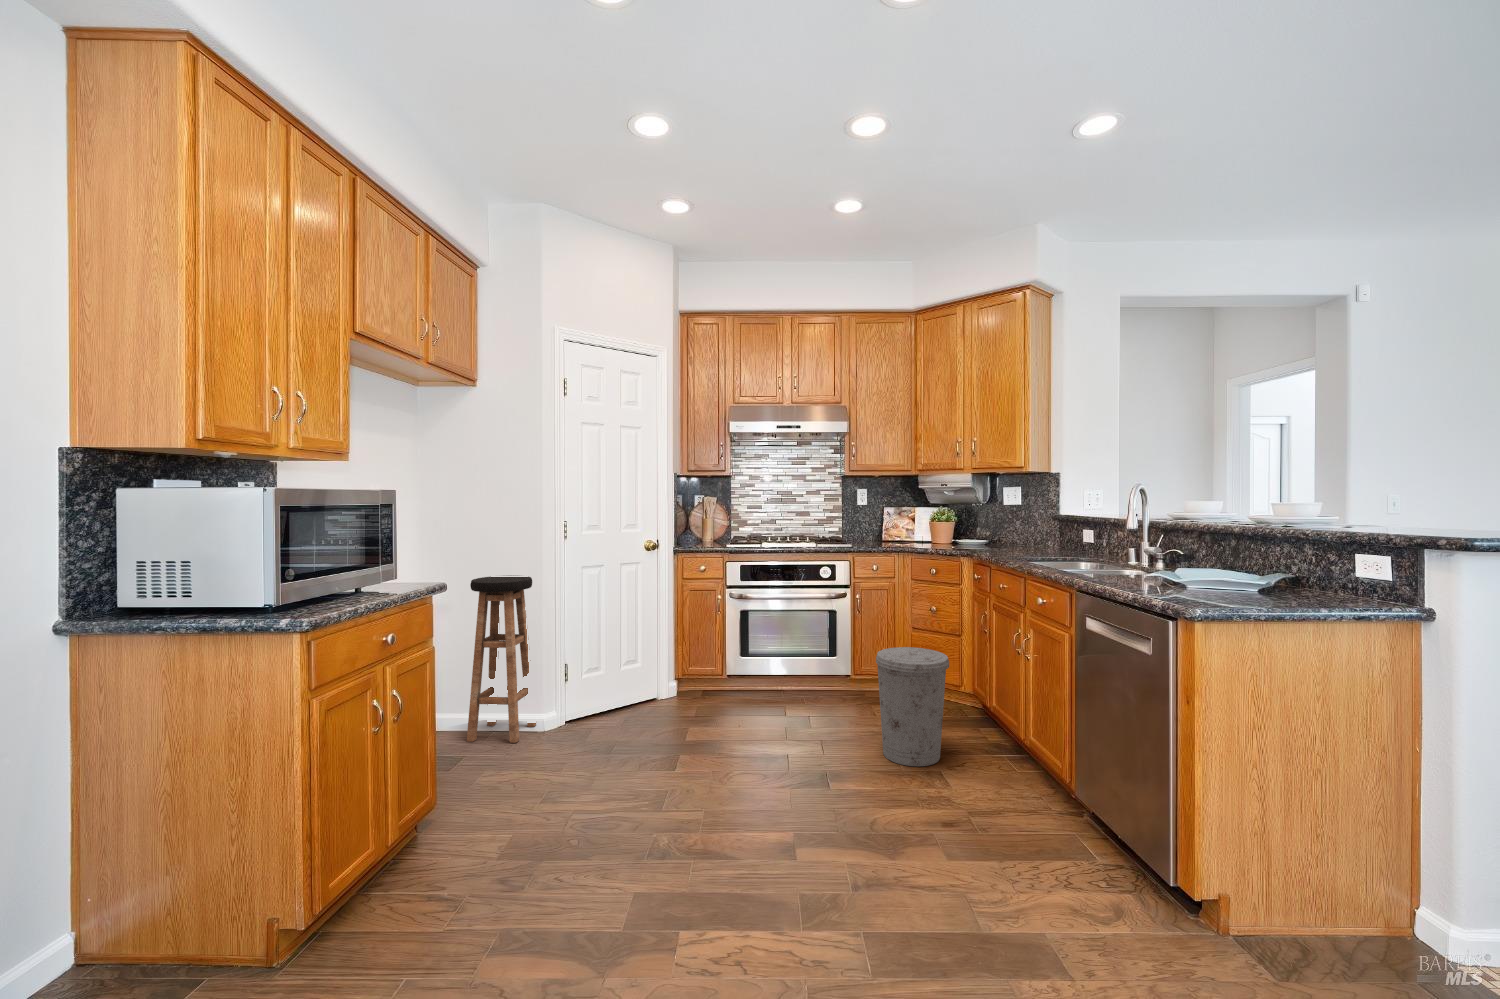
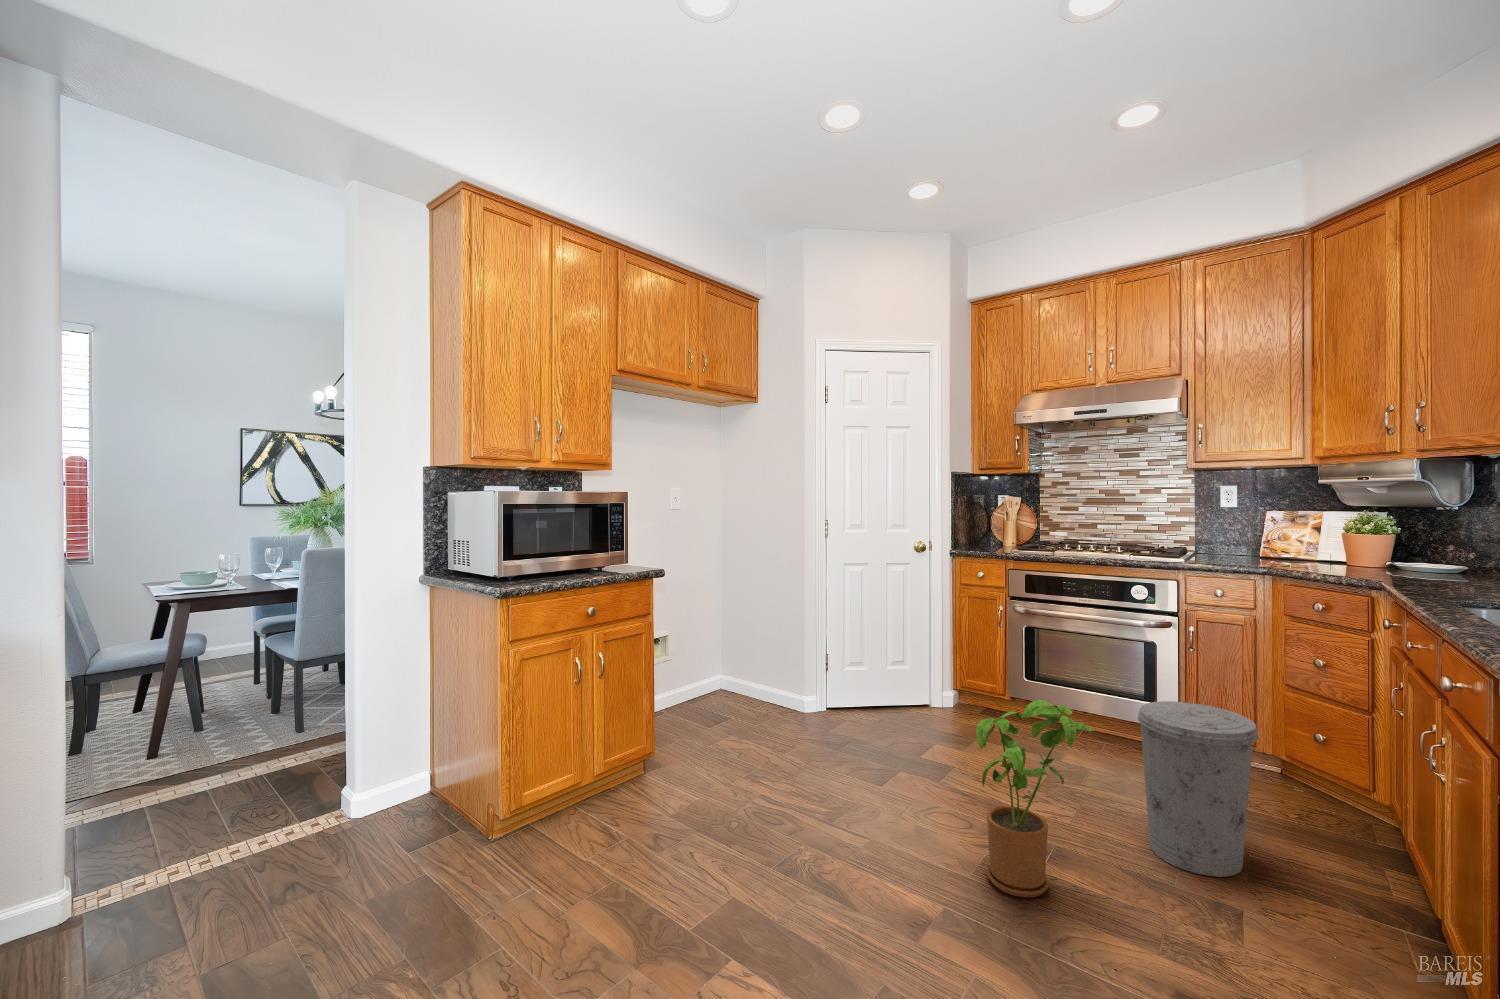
bar stool: present [467,577,536,743] -> none [731,569,794,723]
house plant: none [800,659,885,820] -> present [976,700,1094,898]

